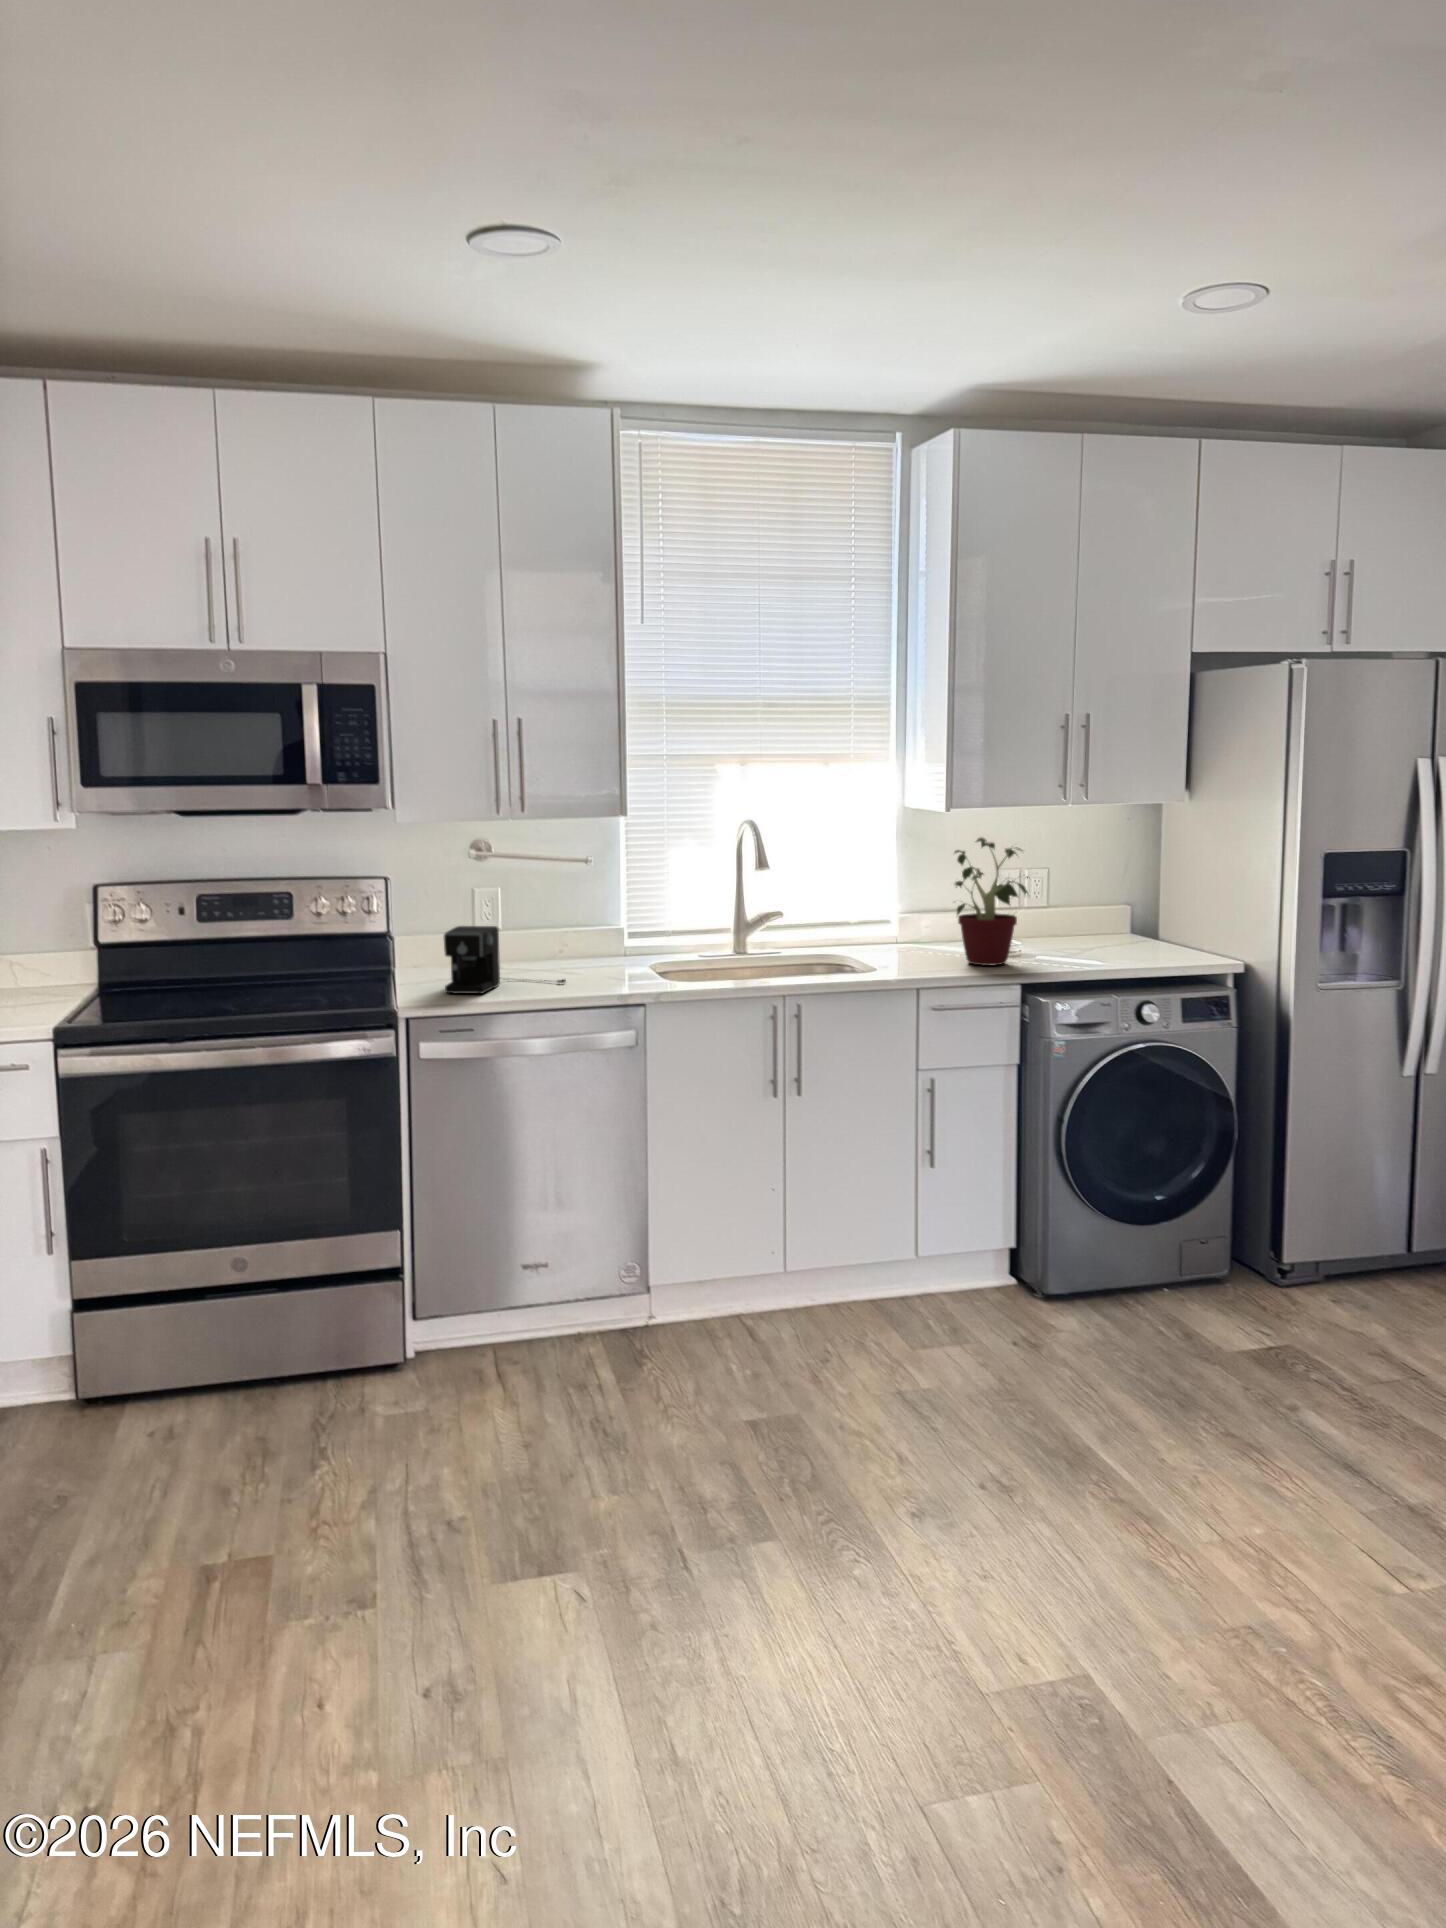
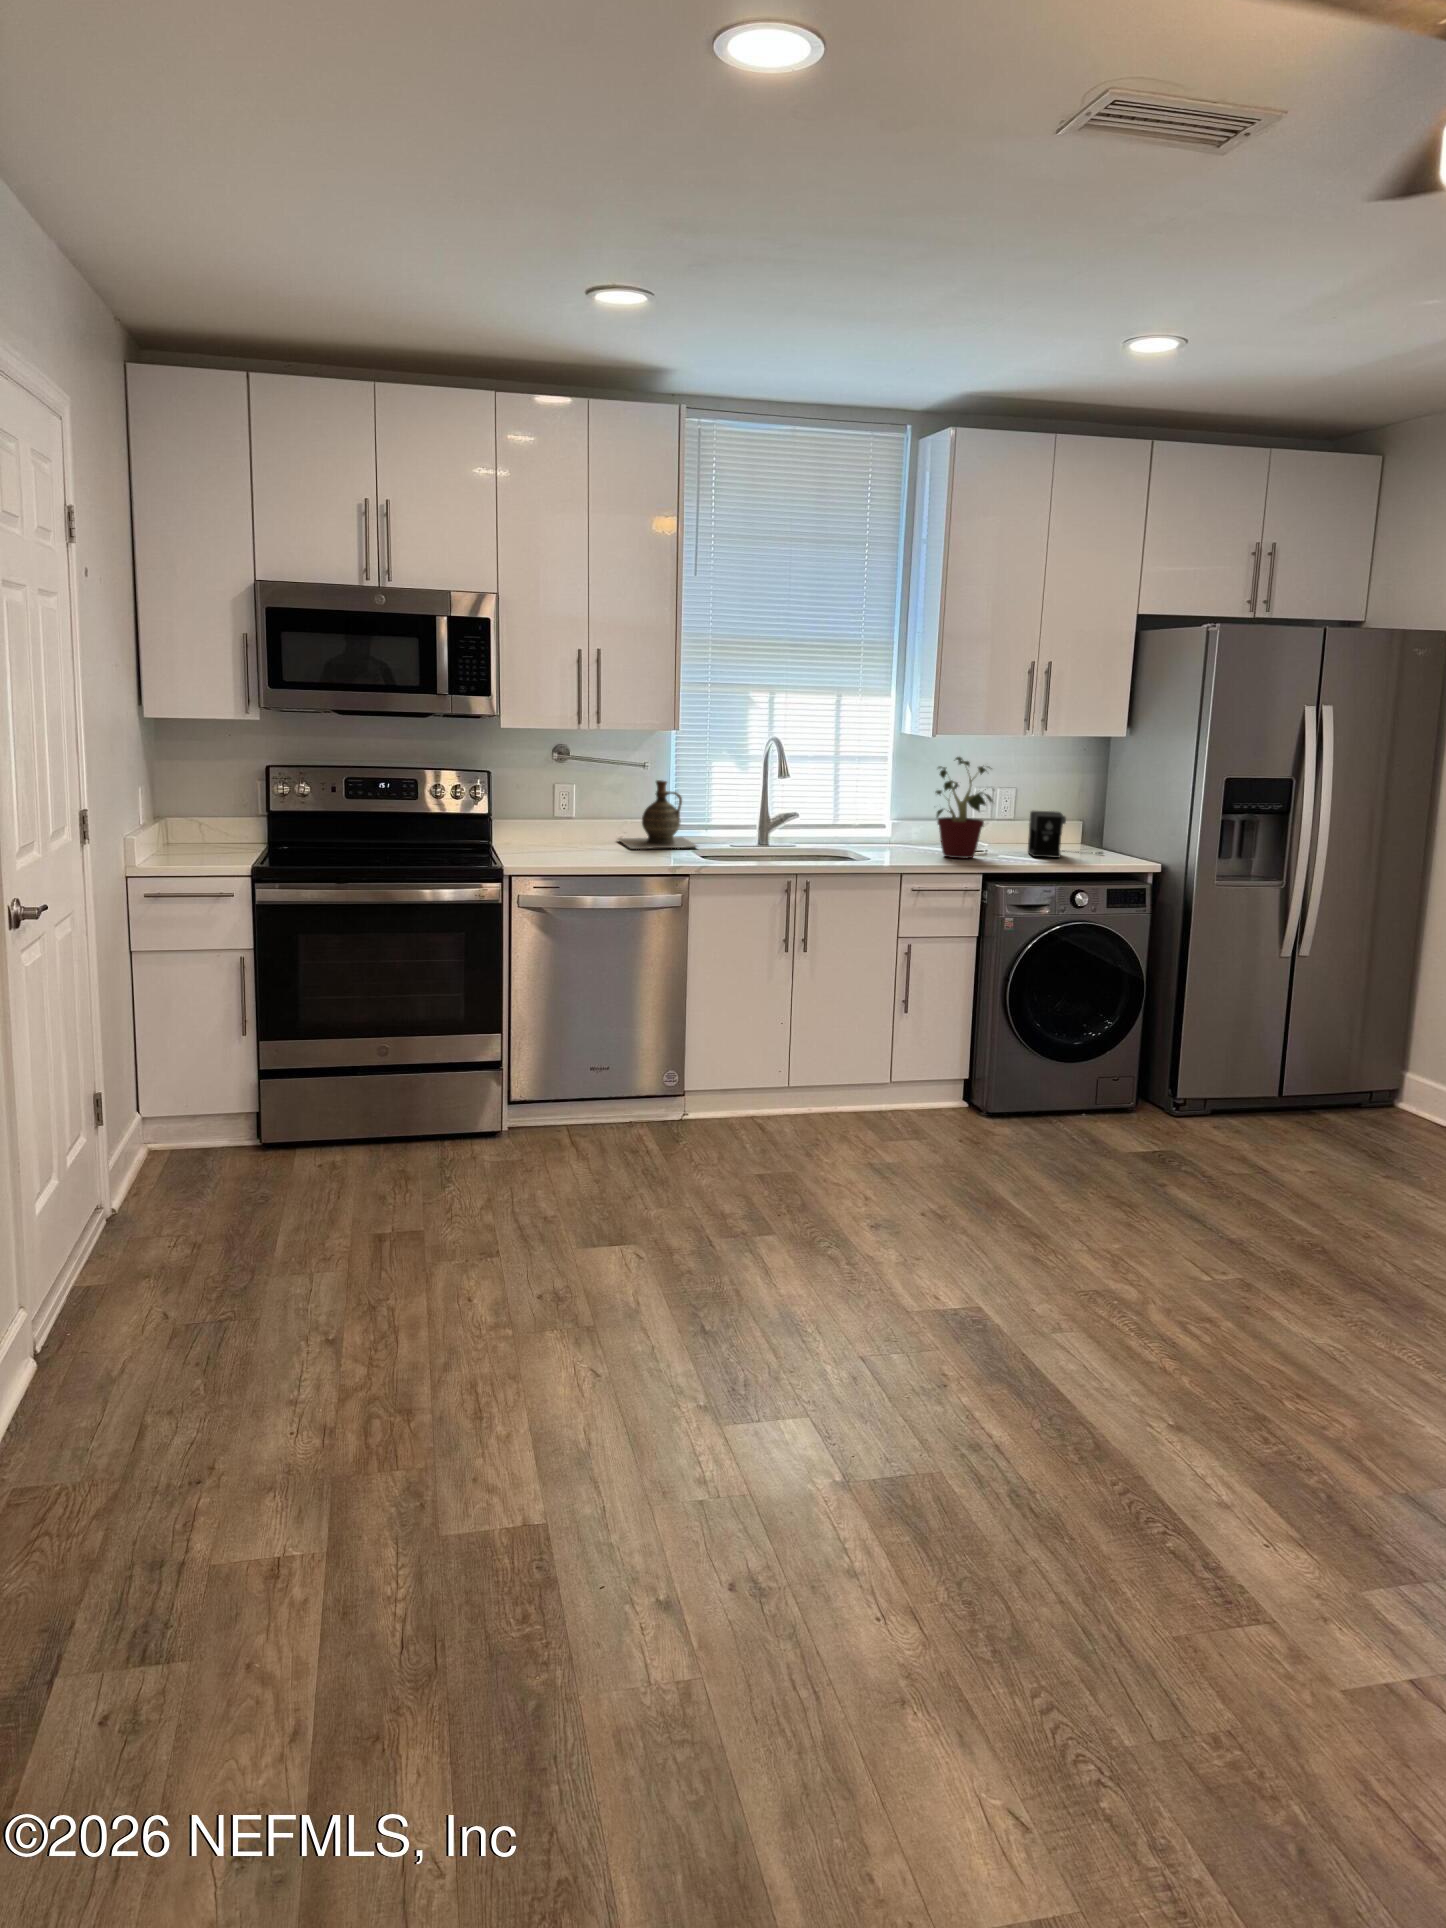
ceramic jug: none [554,882,660,971] -> present [618,780,697,849]
coffee maker: present [444,926,566,994] -> present [1028,811,1102,858]

